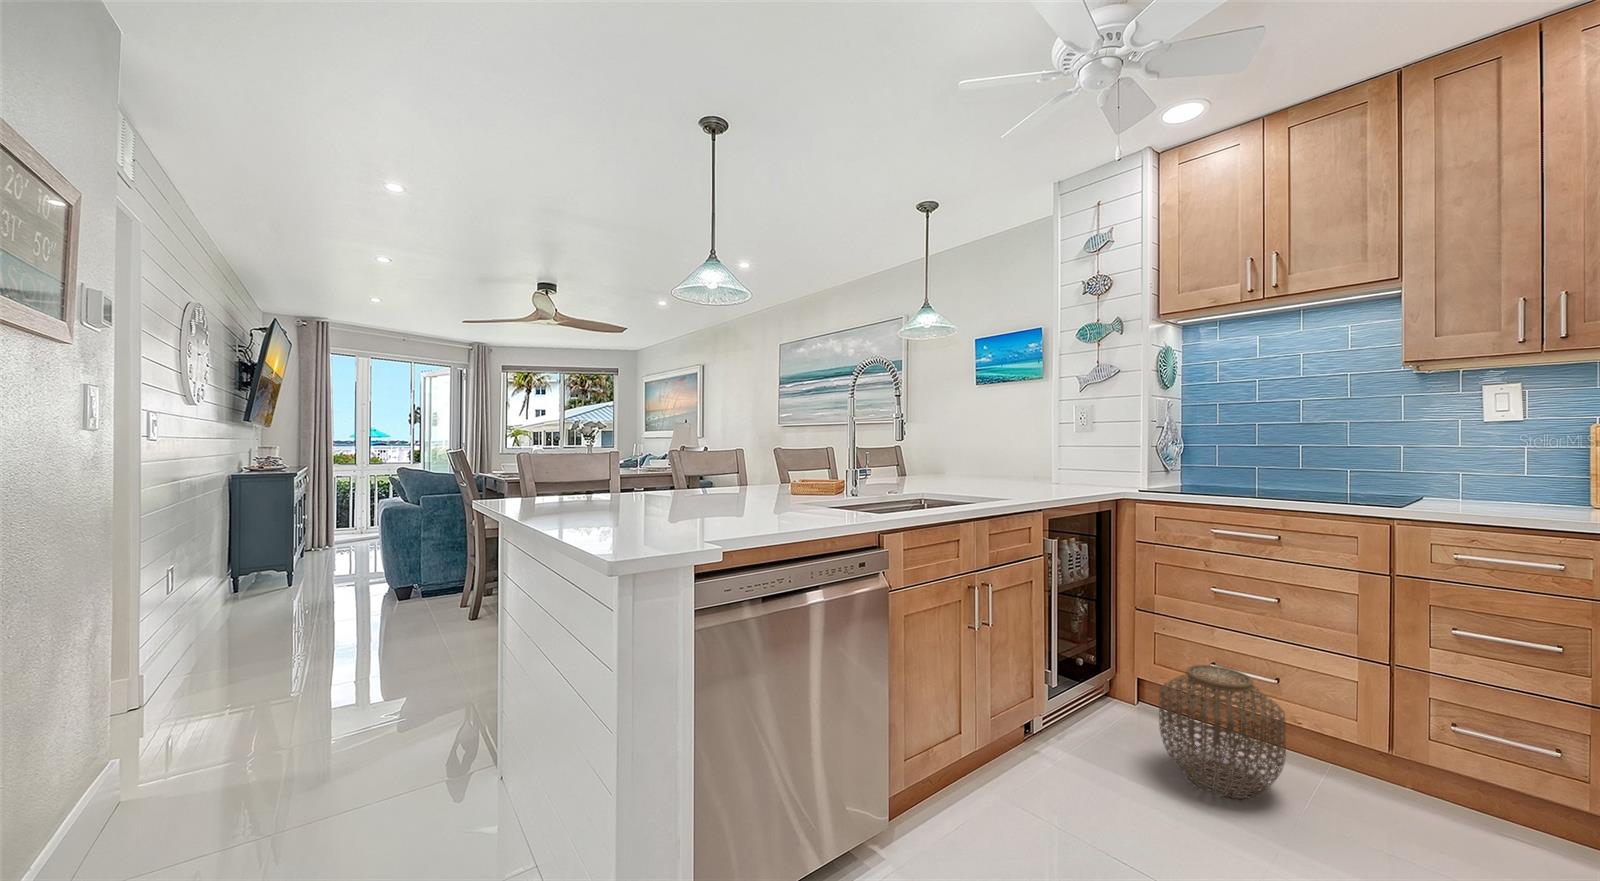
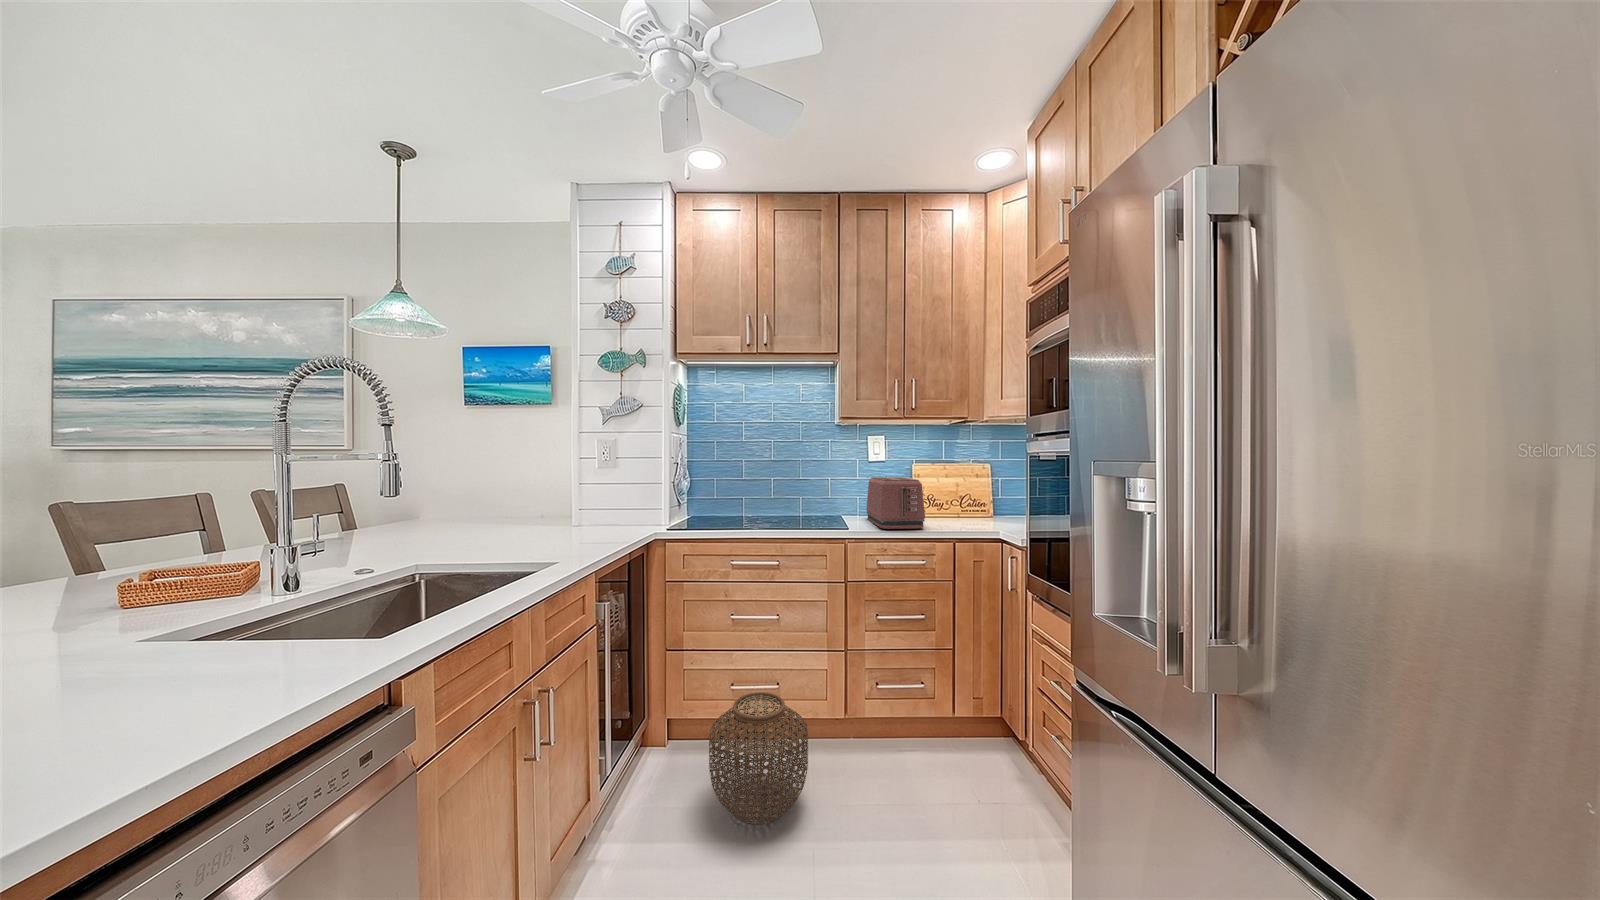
toaster: none [1453,444,1554,517] -> present [866,477,925,529]

